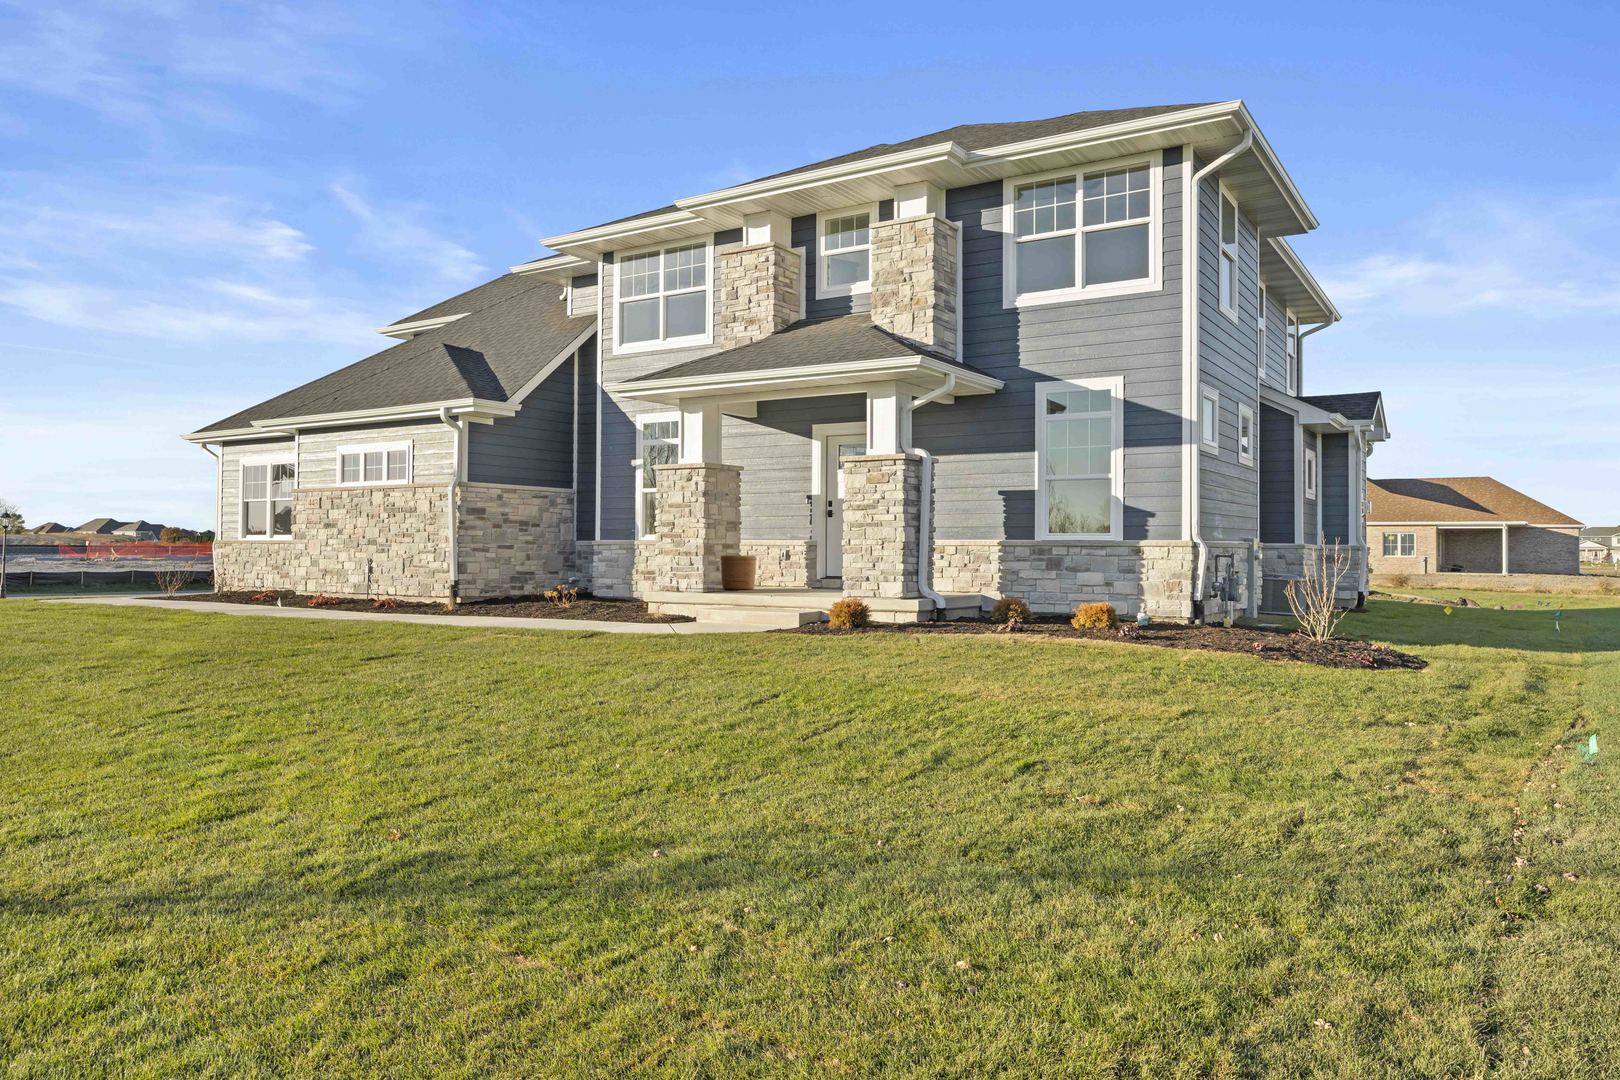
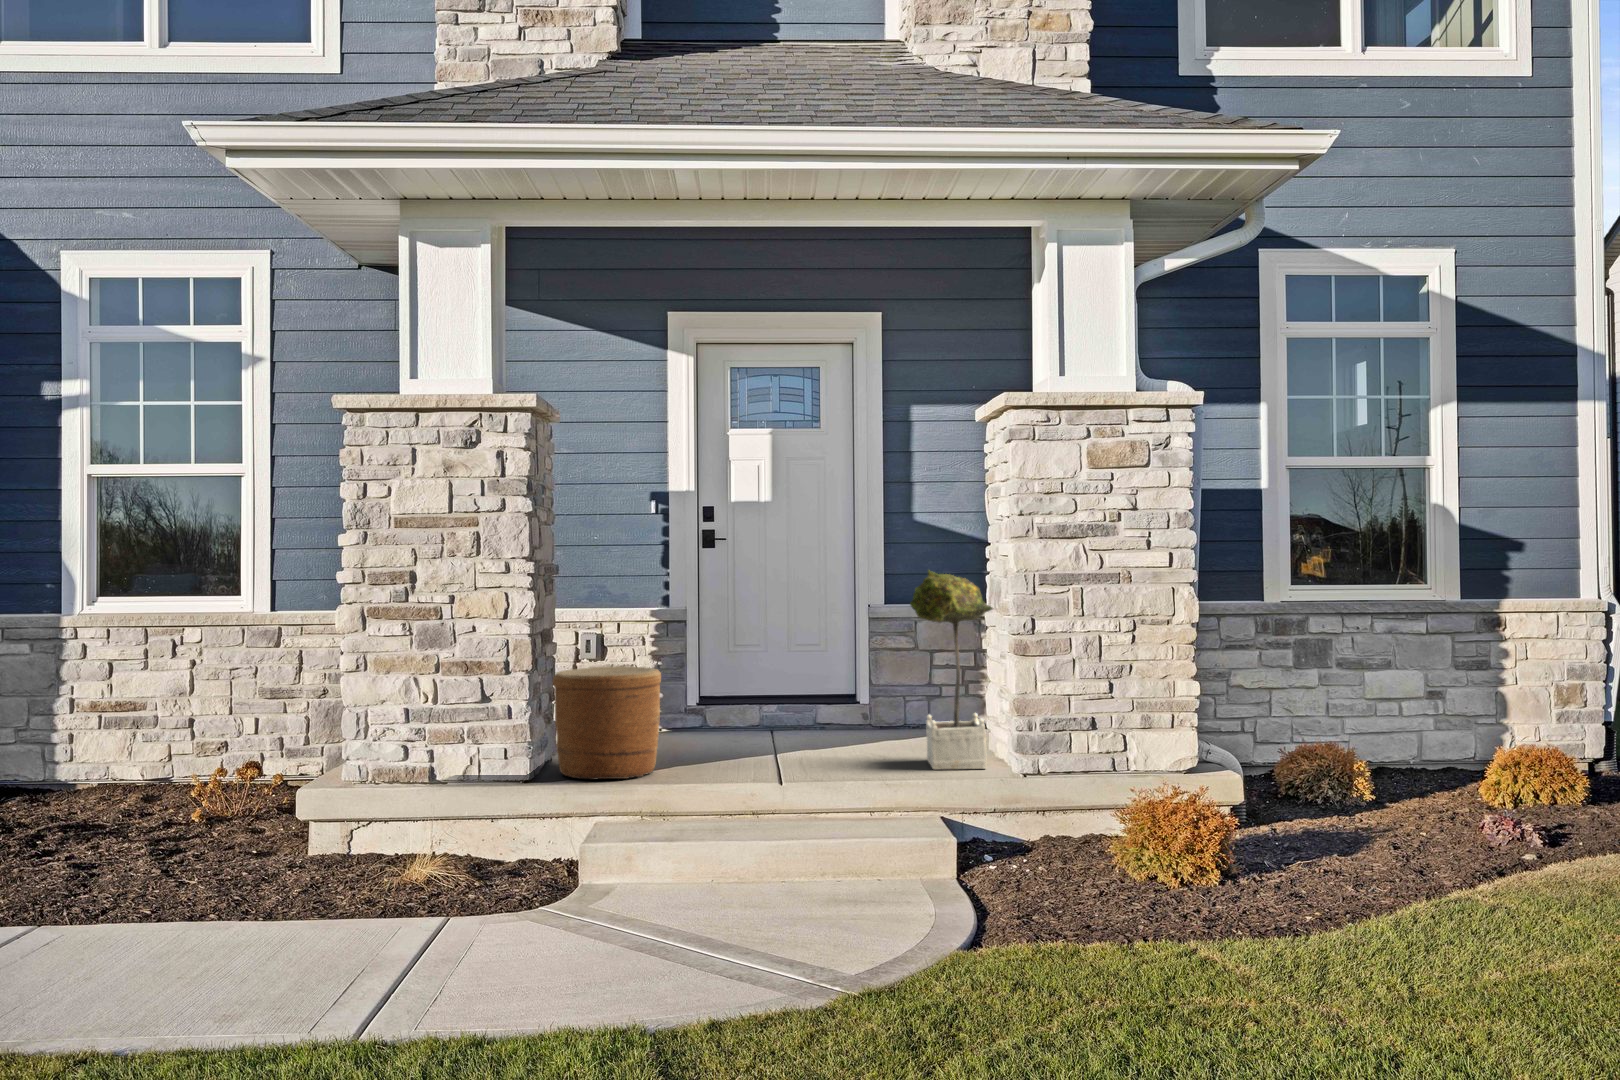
potted tree: none [828,522,858,593] -> present [910,570,992,769]

